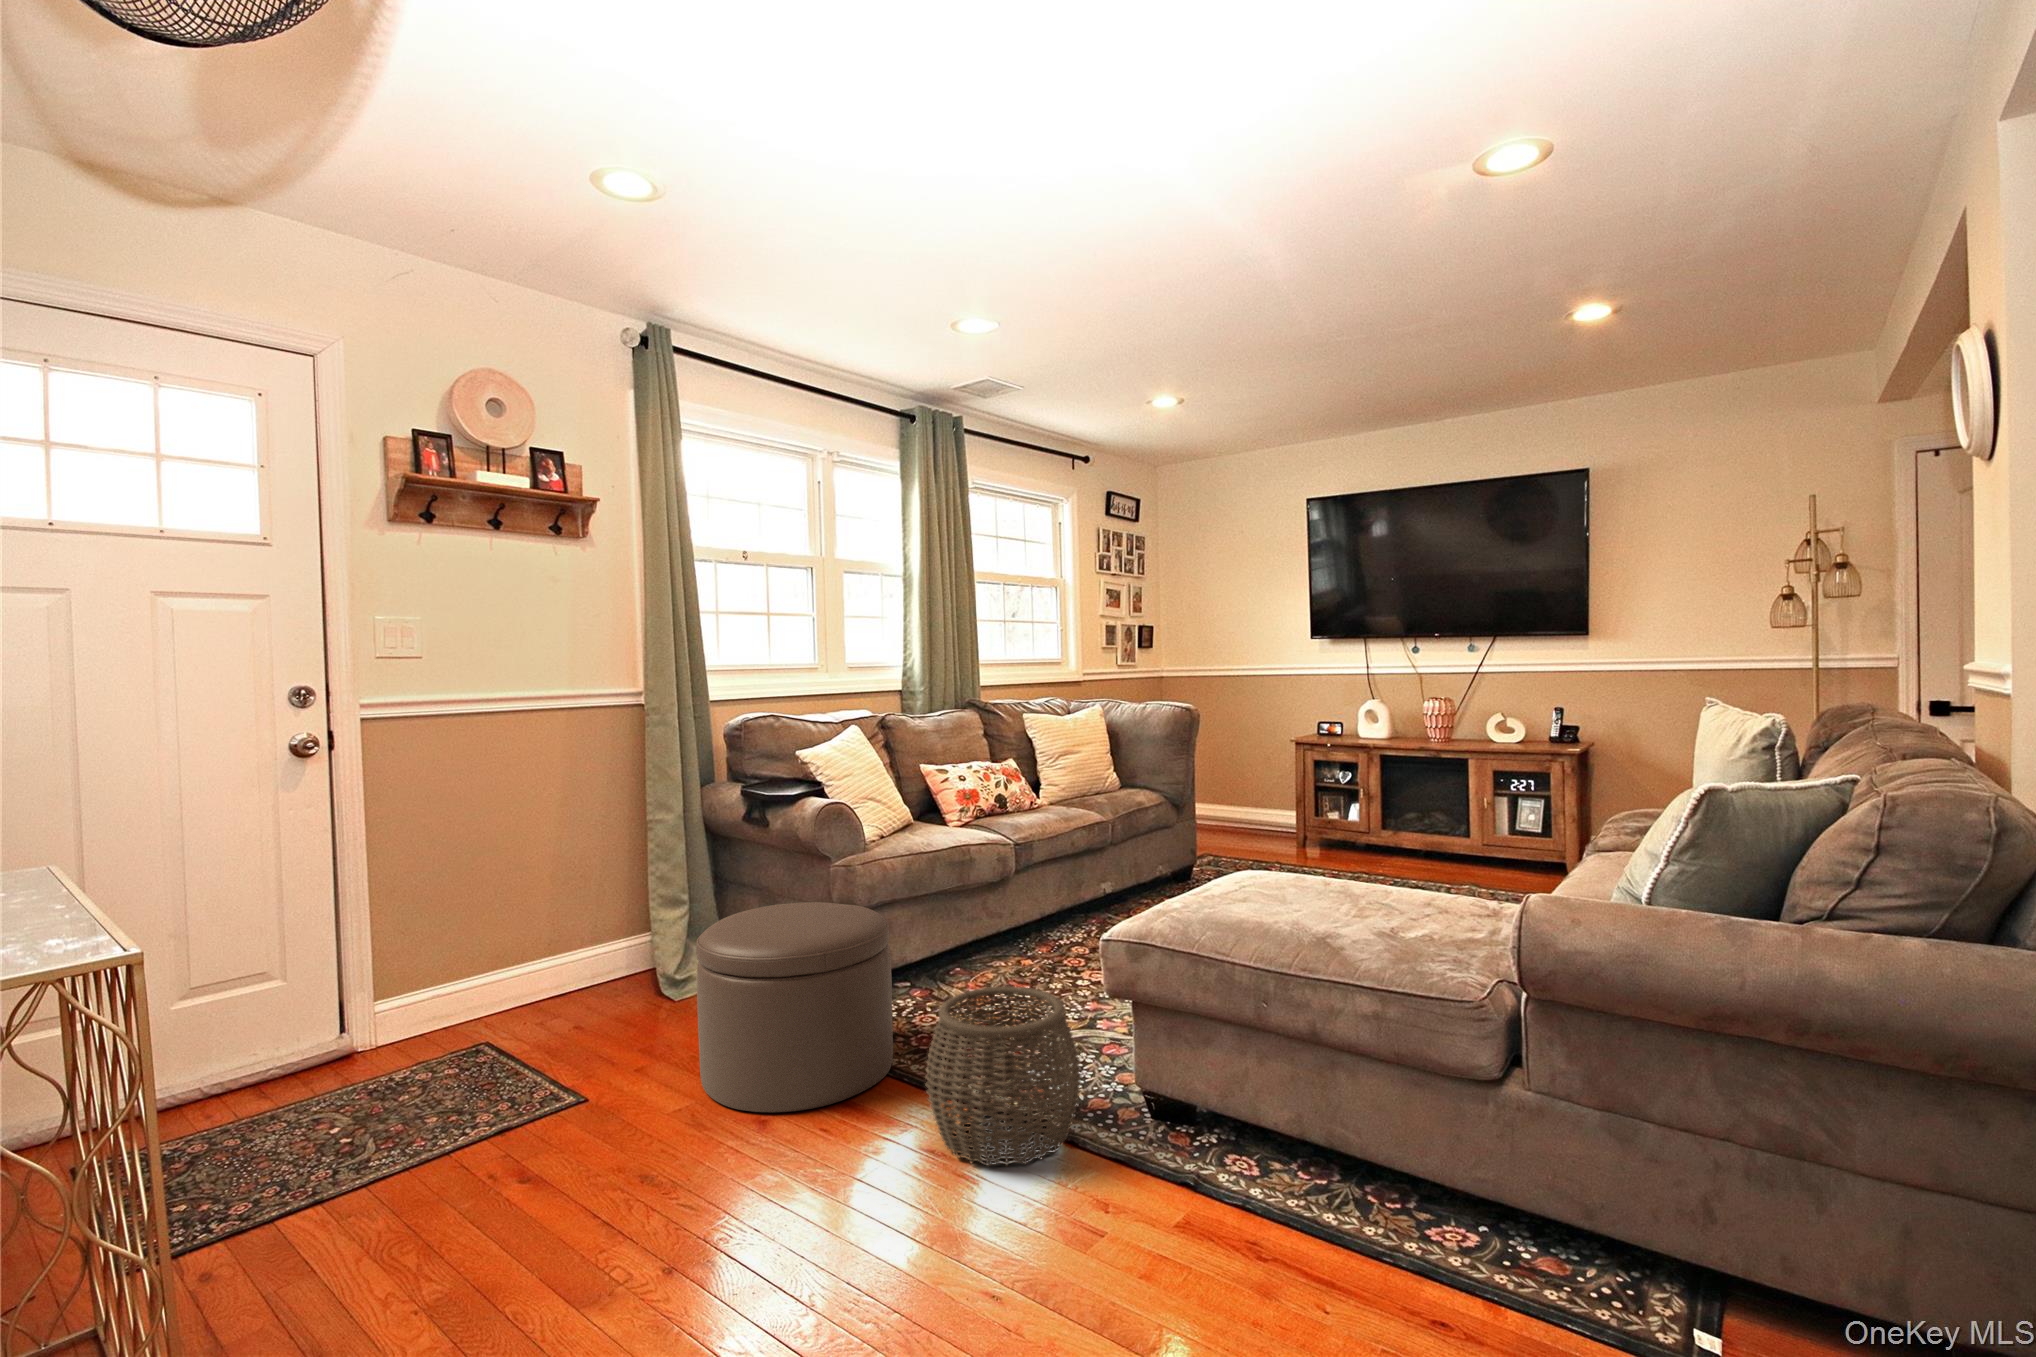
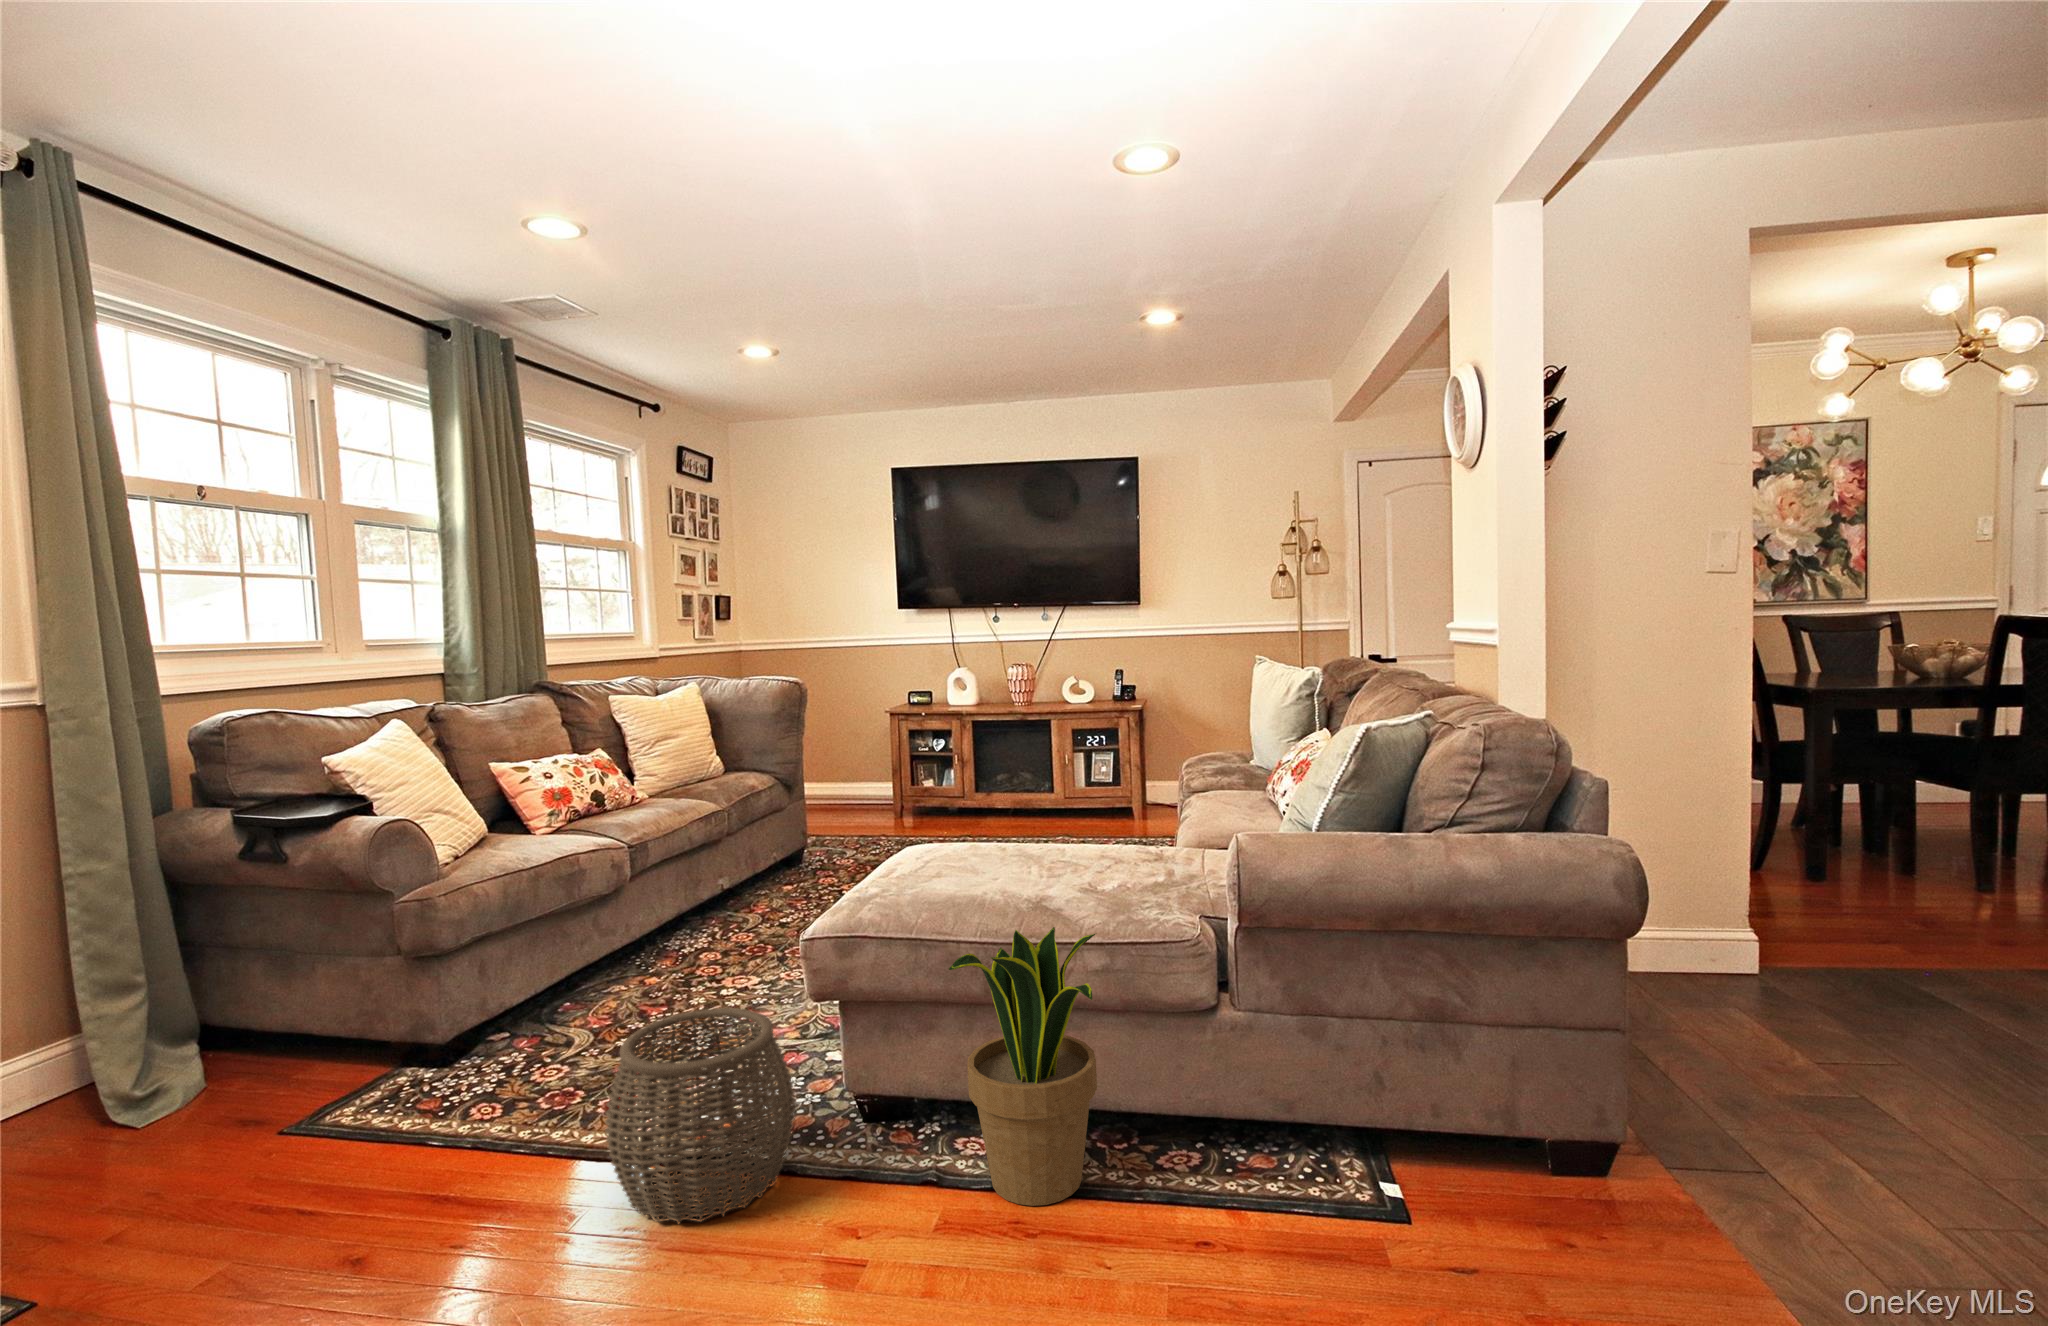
ottoman: present [696,902,893,1112] -> none [226,948,527,1244]
potted plant: none [1203,958,1368,1239] -> present [949,927,1097,1206]

